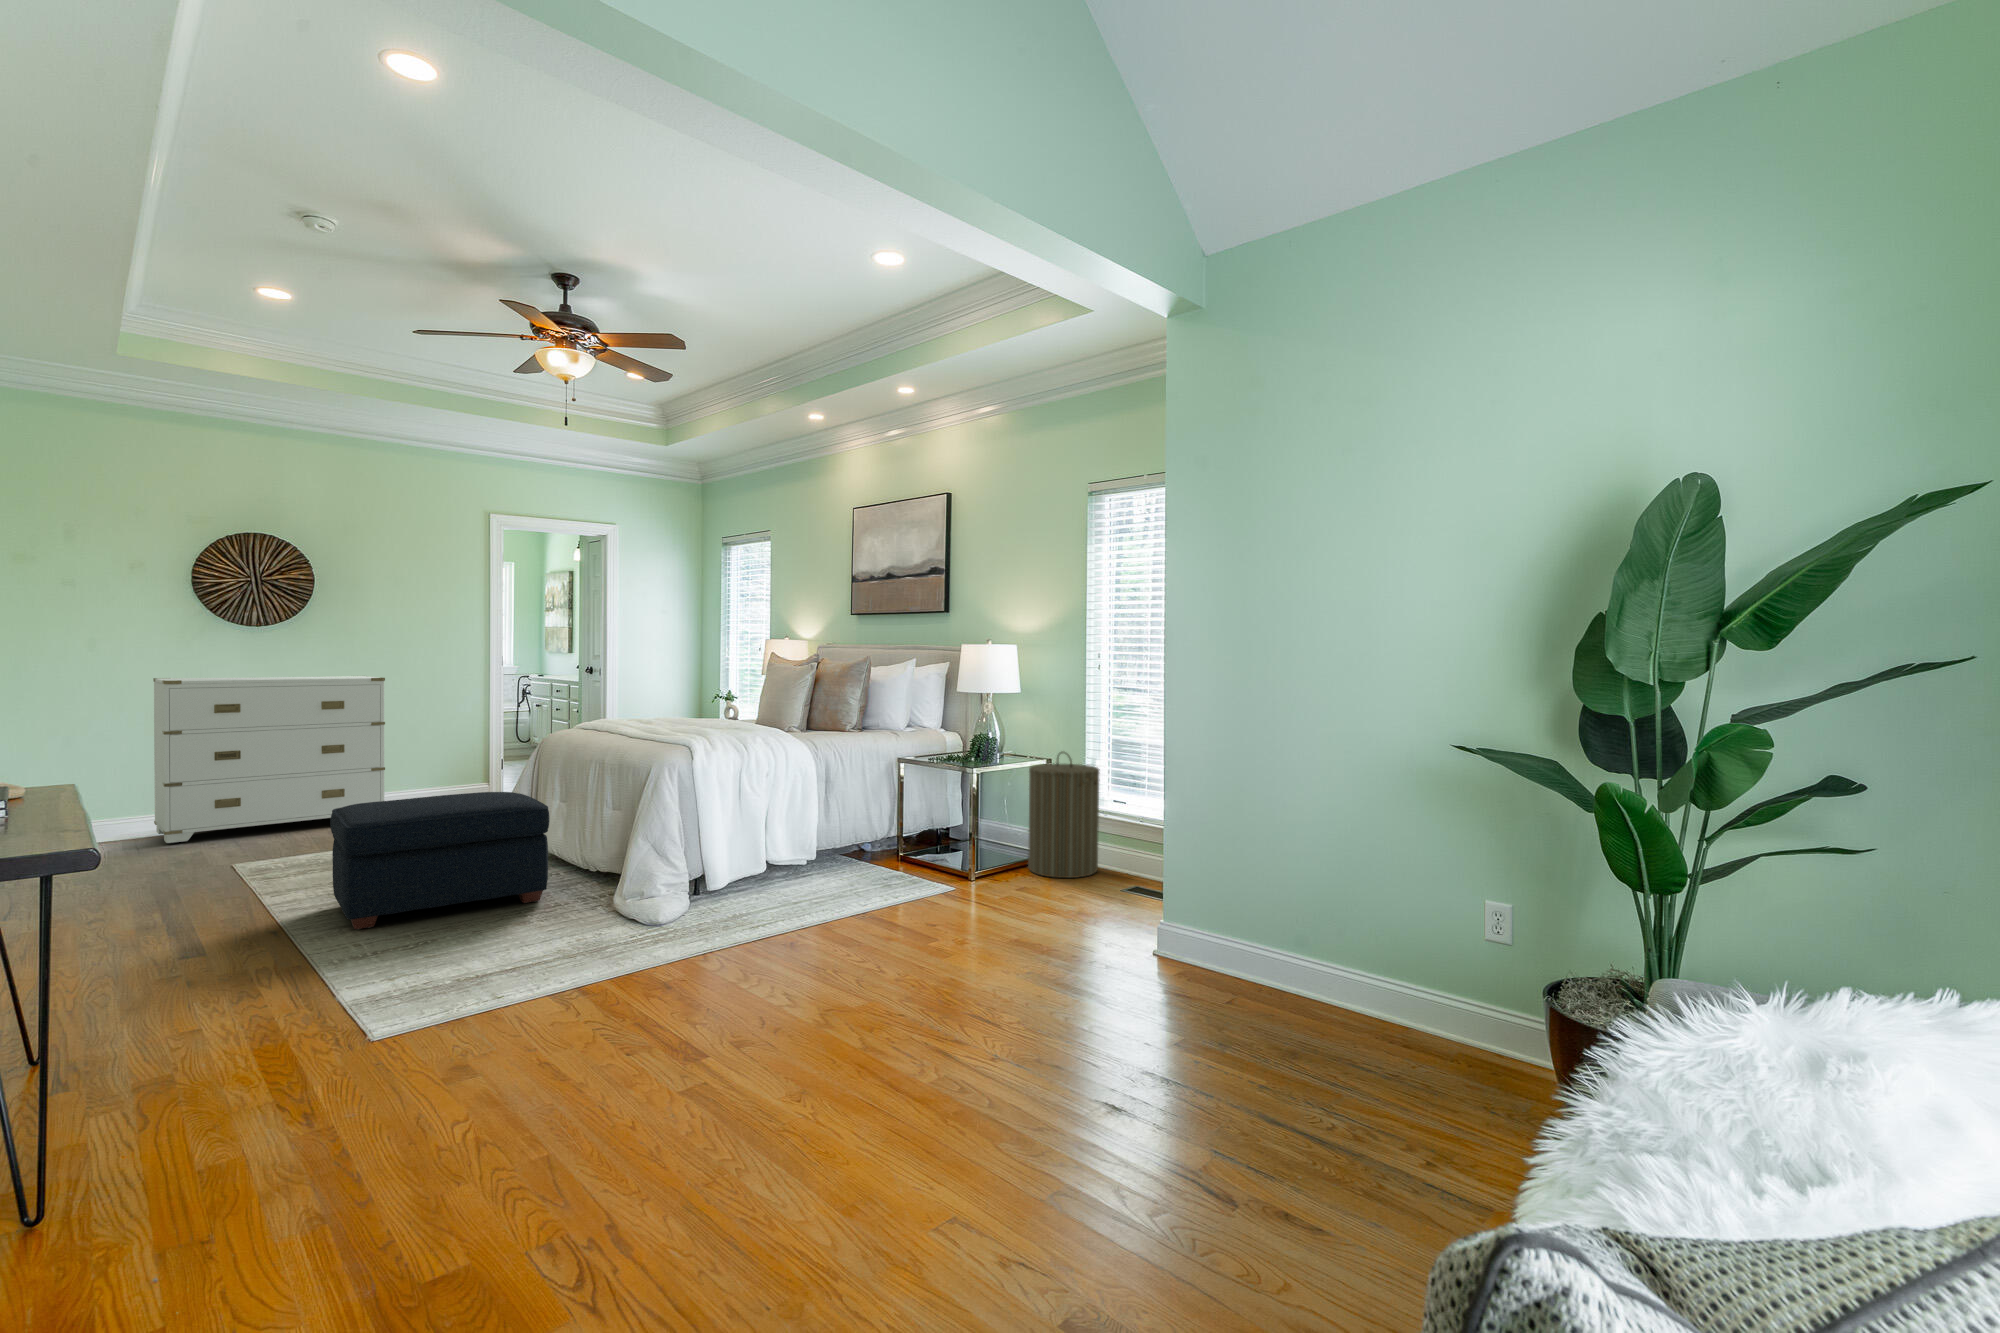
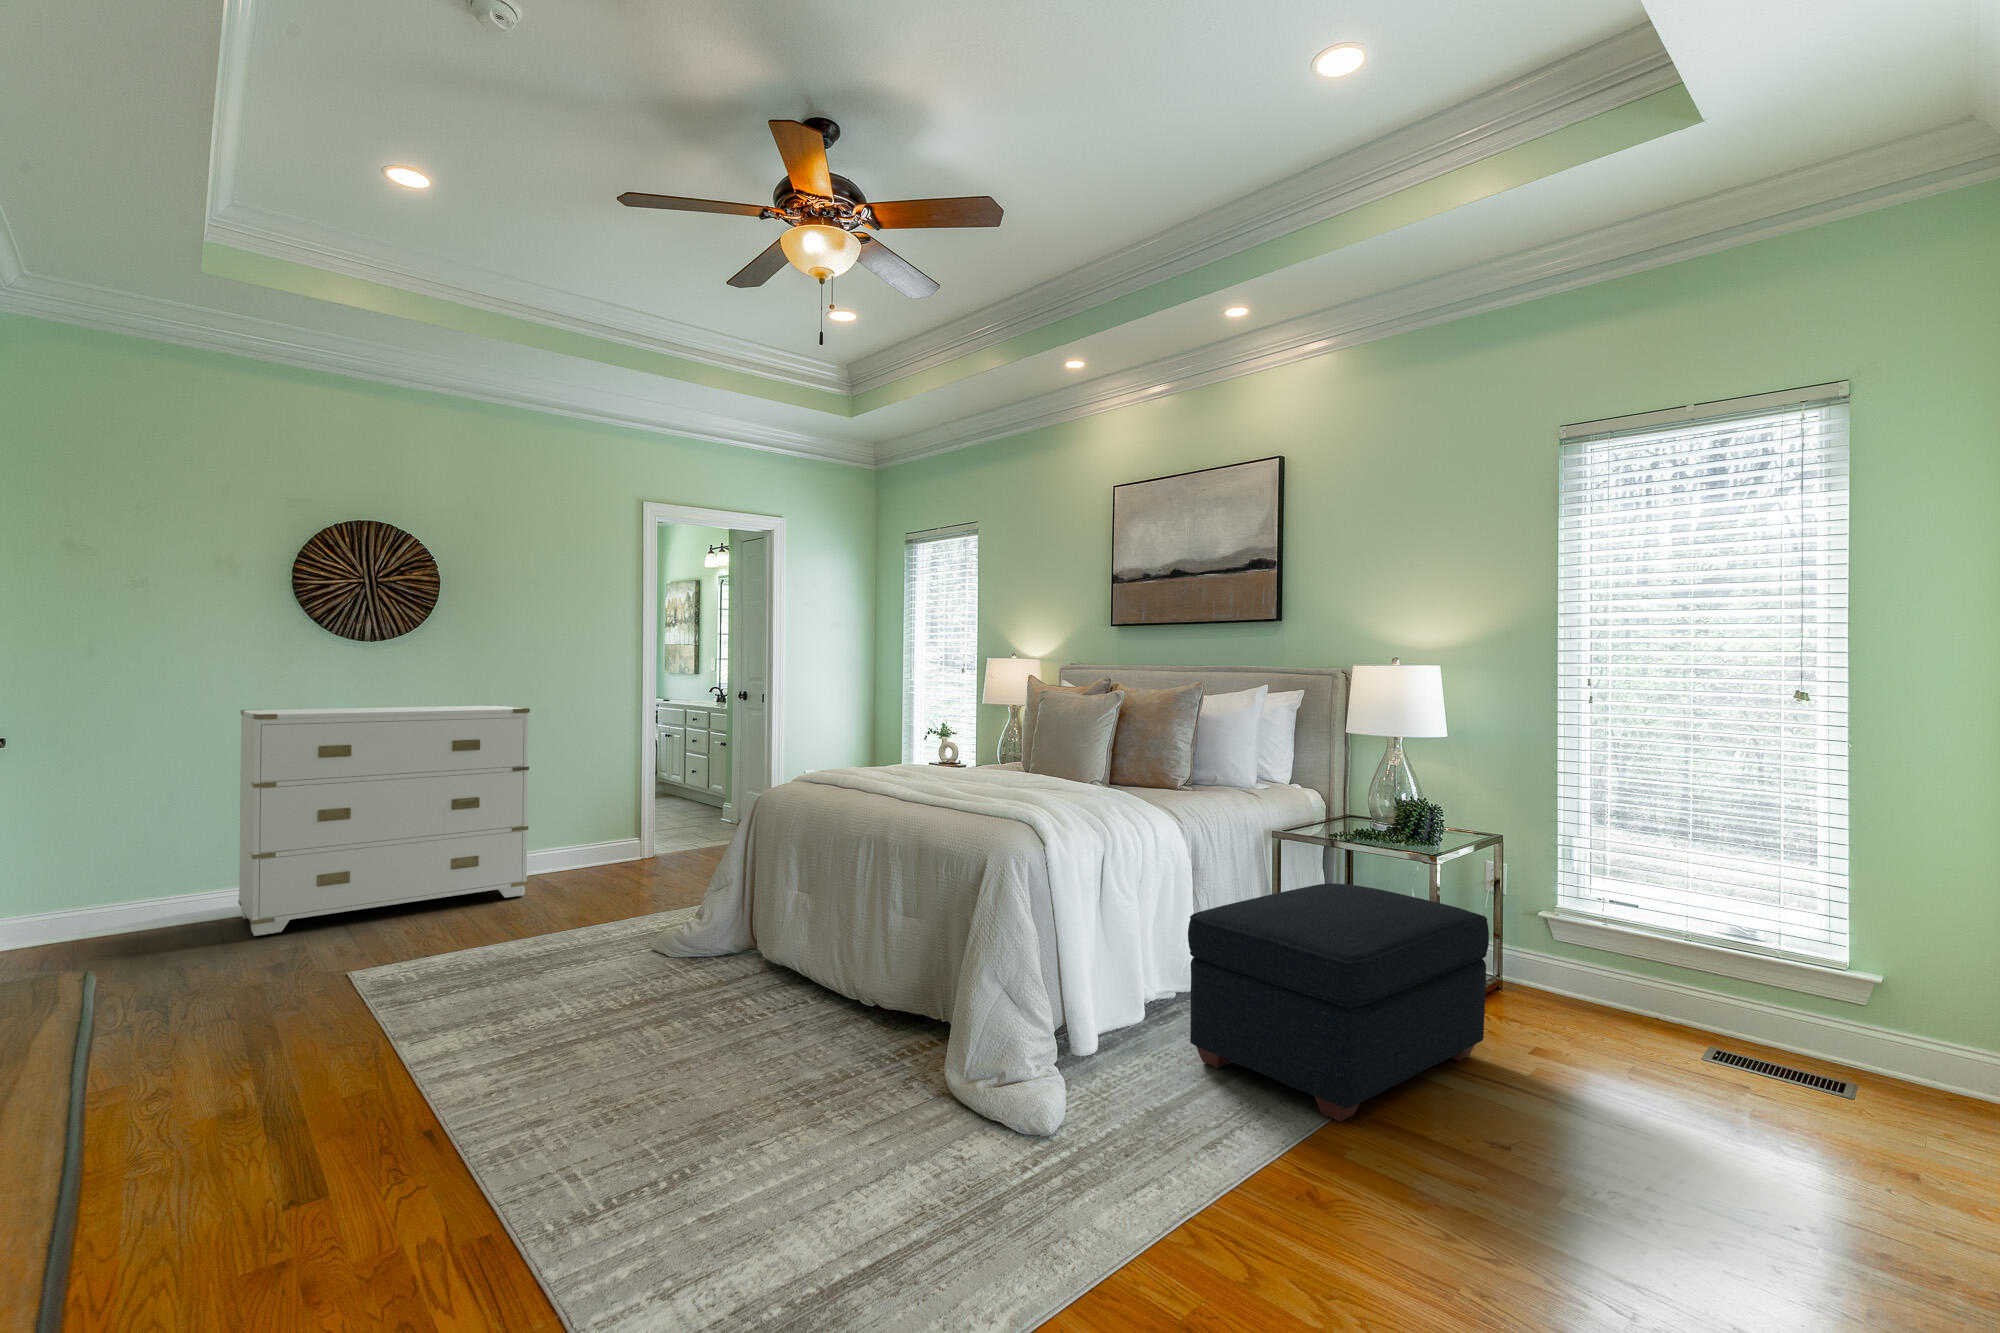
laundry hamper: present [1028,752,1100,878] -> none [1483,825,1628,1024]
ottoman: present [330,792,549,929] -> present [1188,883,1489,1121]

